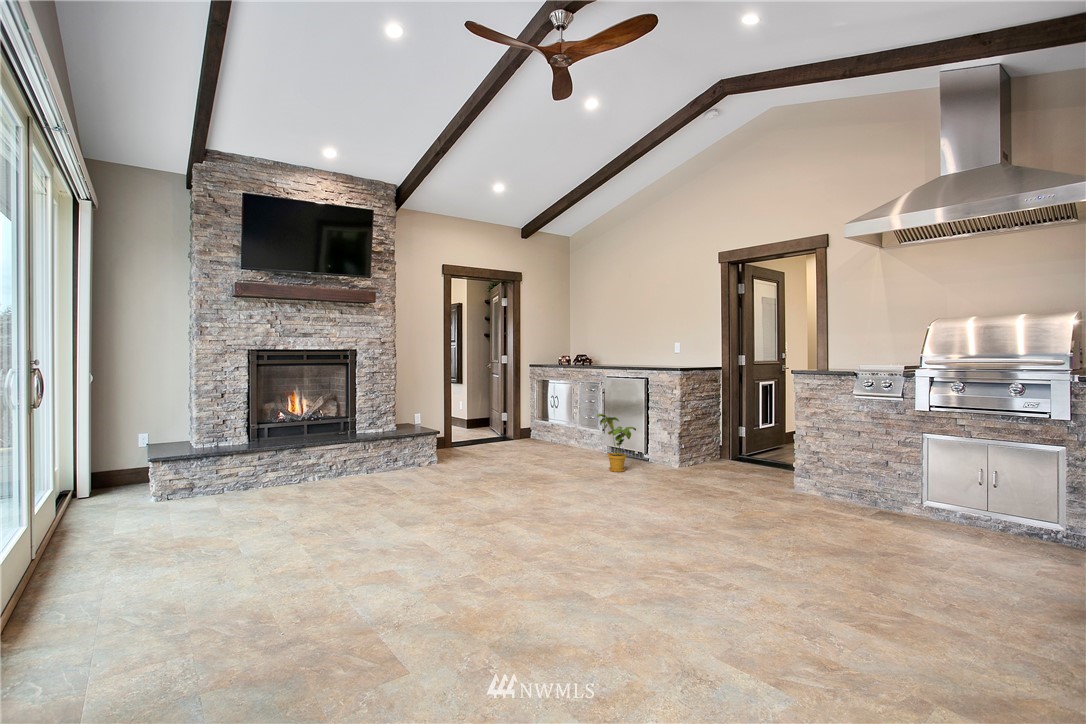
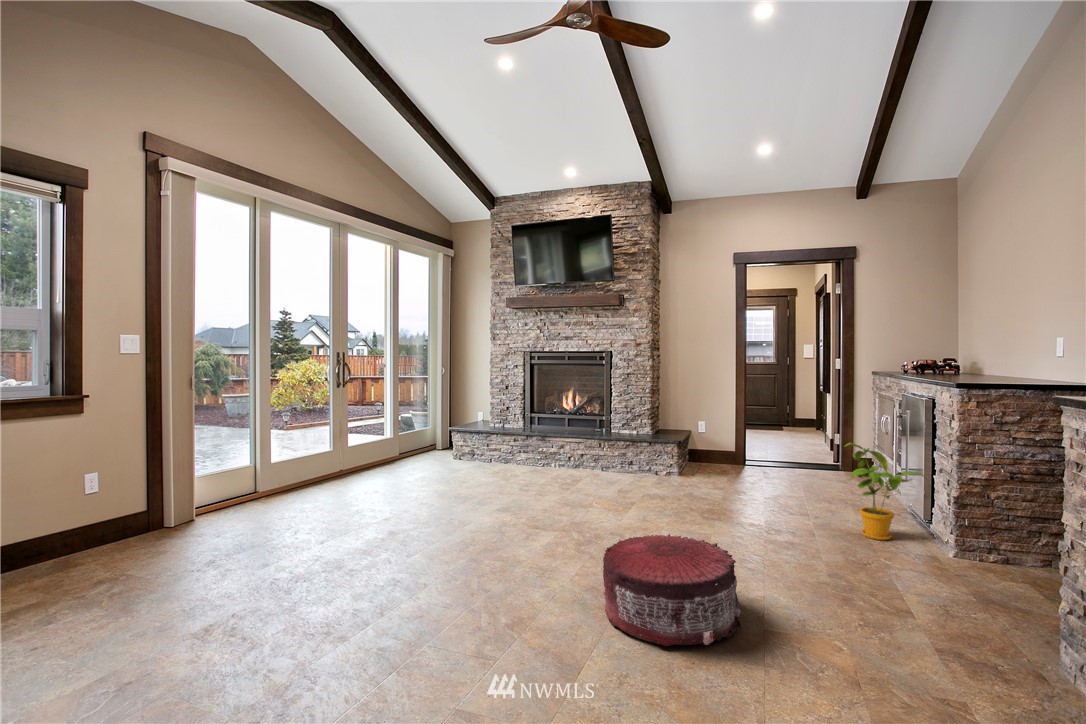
pouf: none [617,481,704,546] -> present [603,534,741,646]

